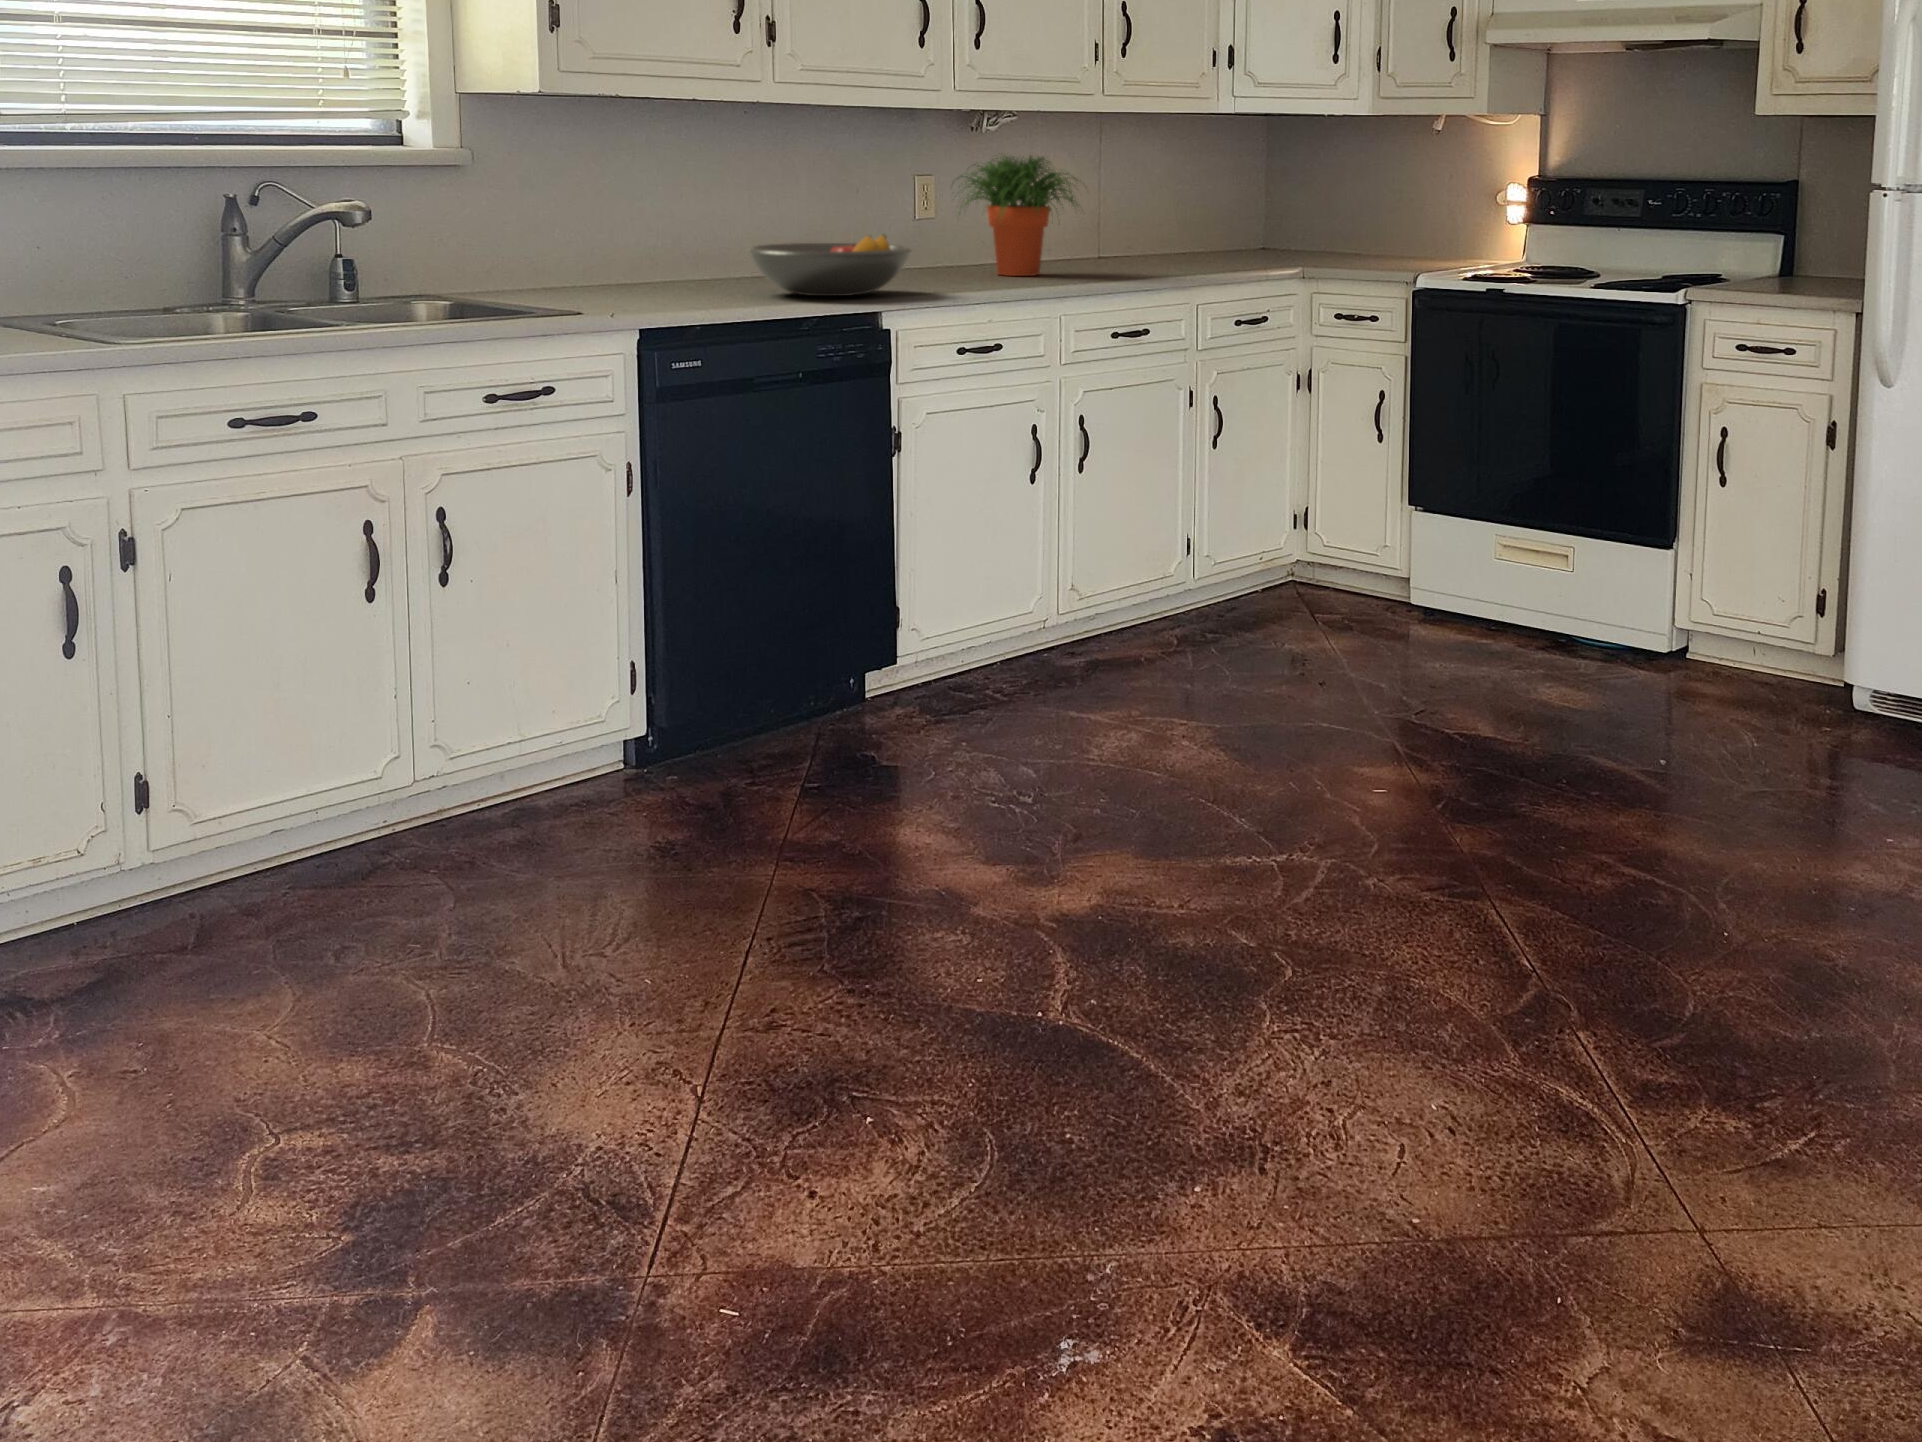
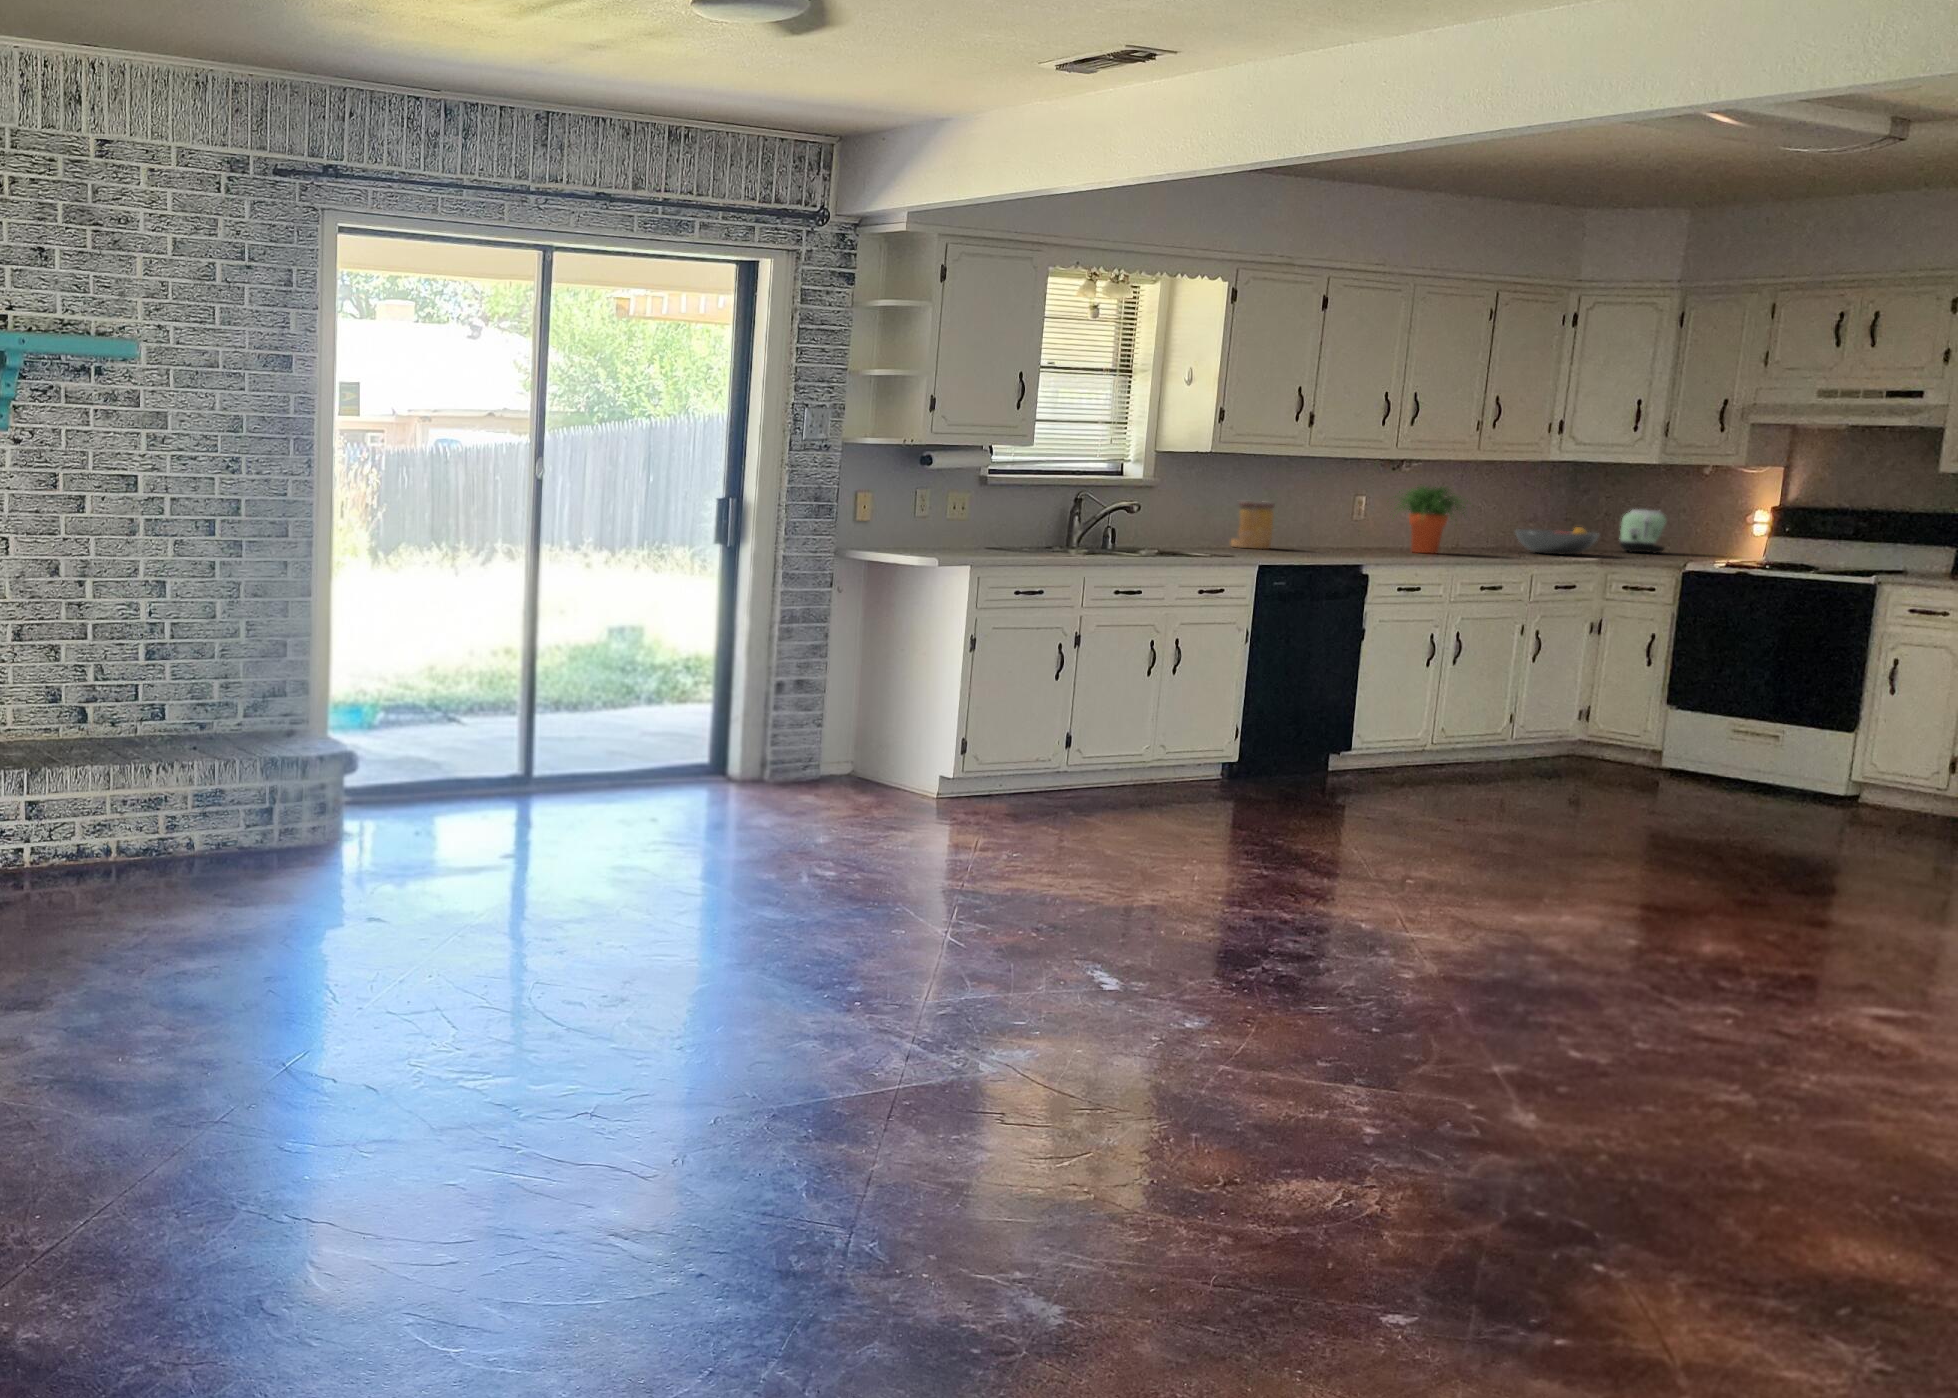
toaster: none [1329,188,1394,255] -> present [1619,510,1666,554]
jar: none [659,192,736,283] -> present [1231,501,1275,549]
fruit bowl: present [748,235,911,296] -> present [1514,527,1599,554]

